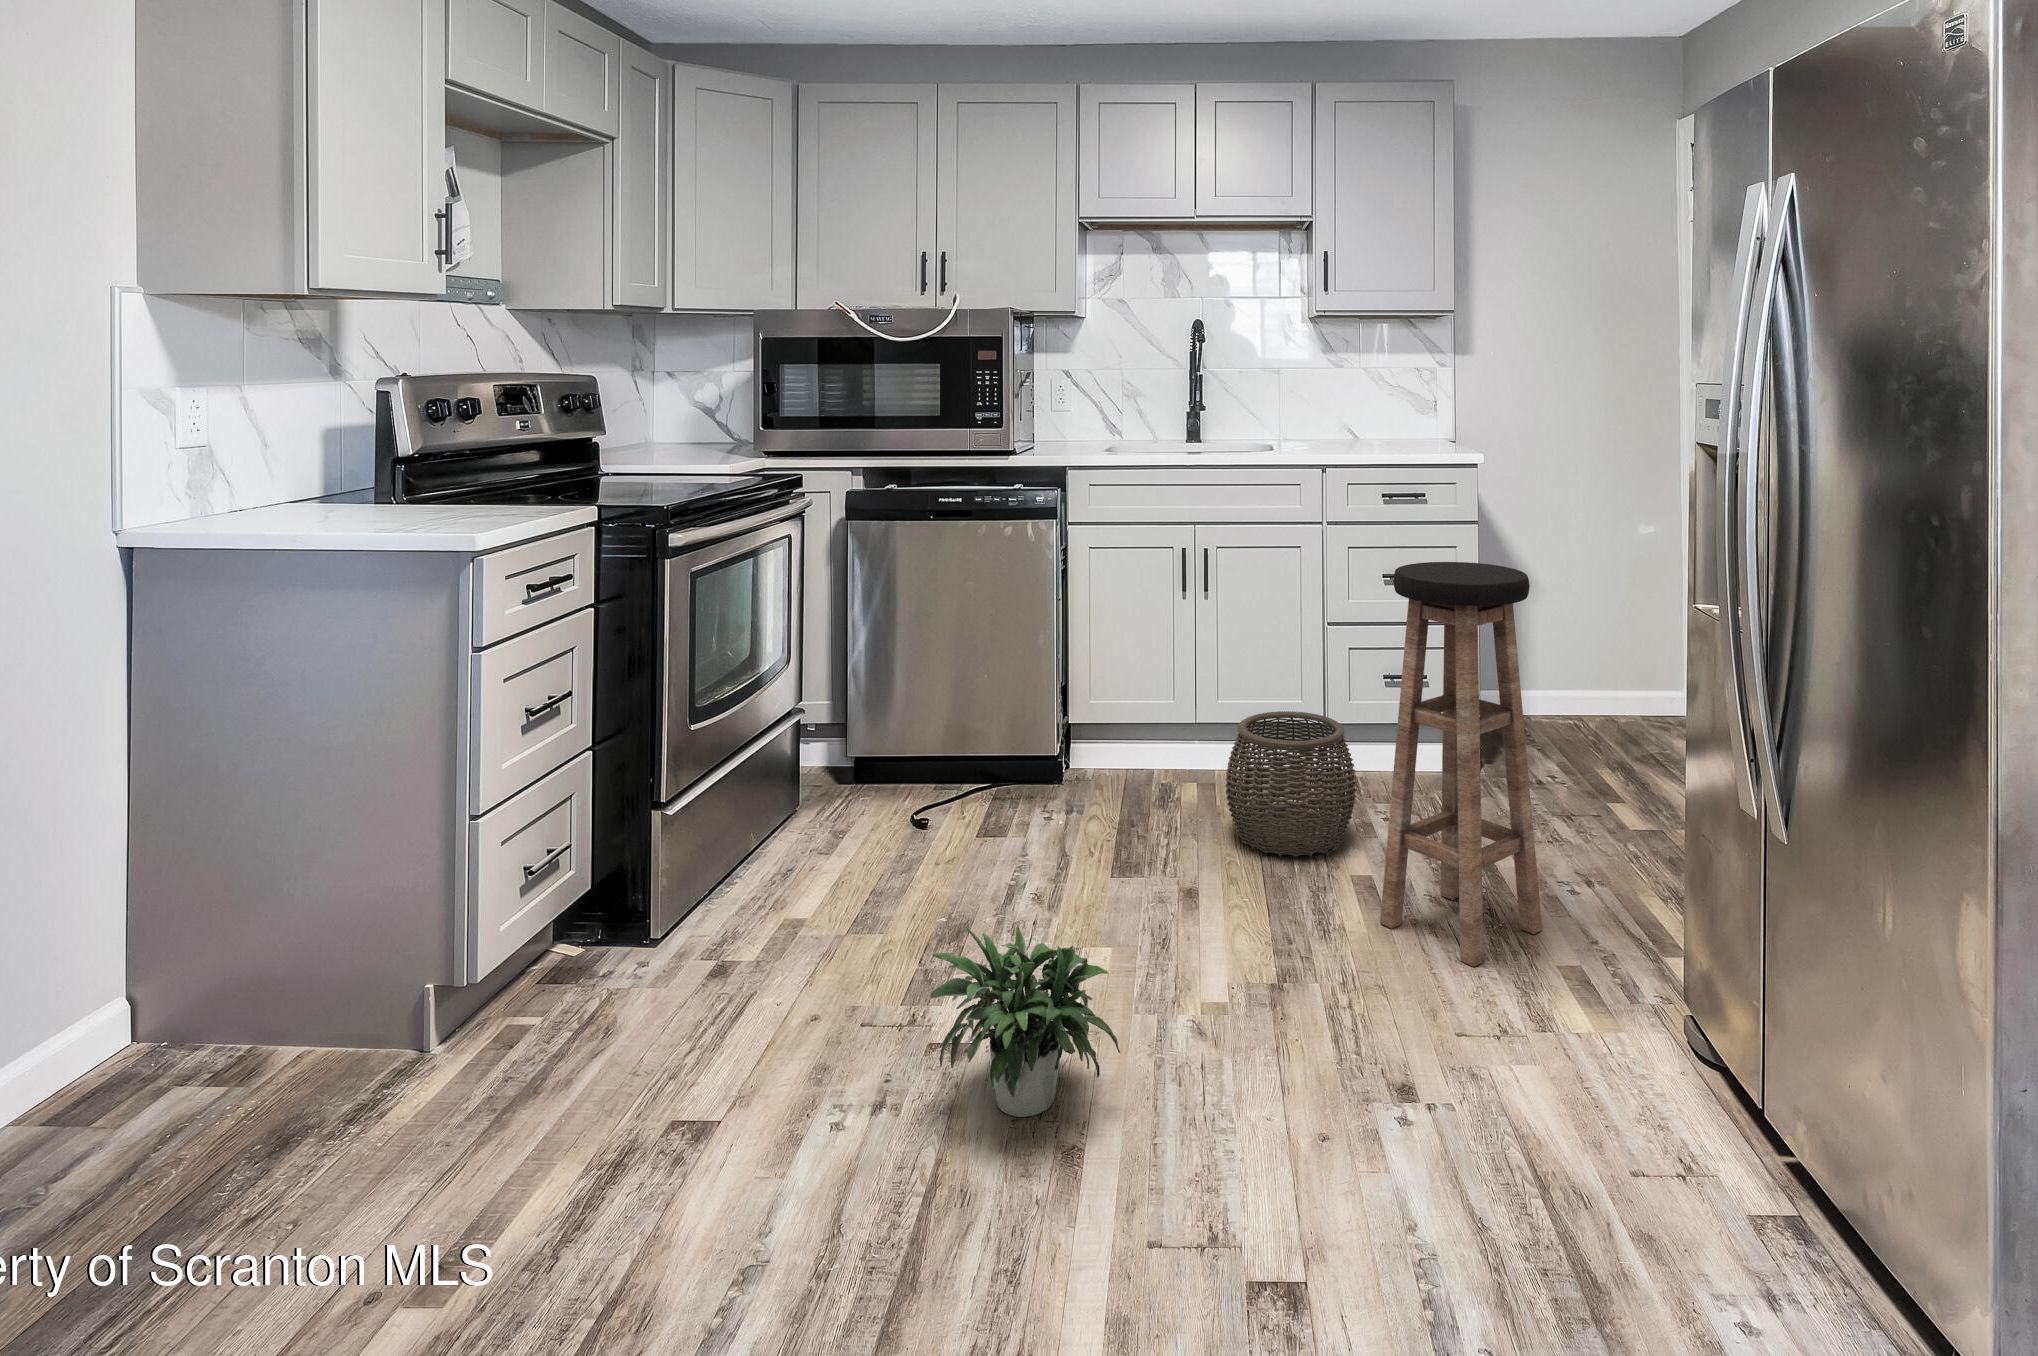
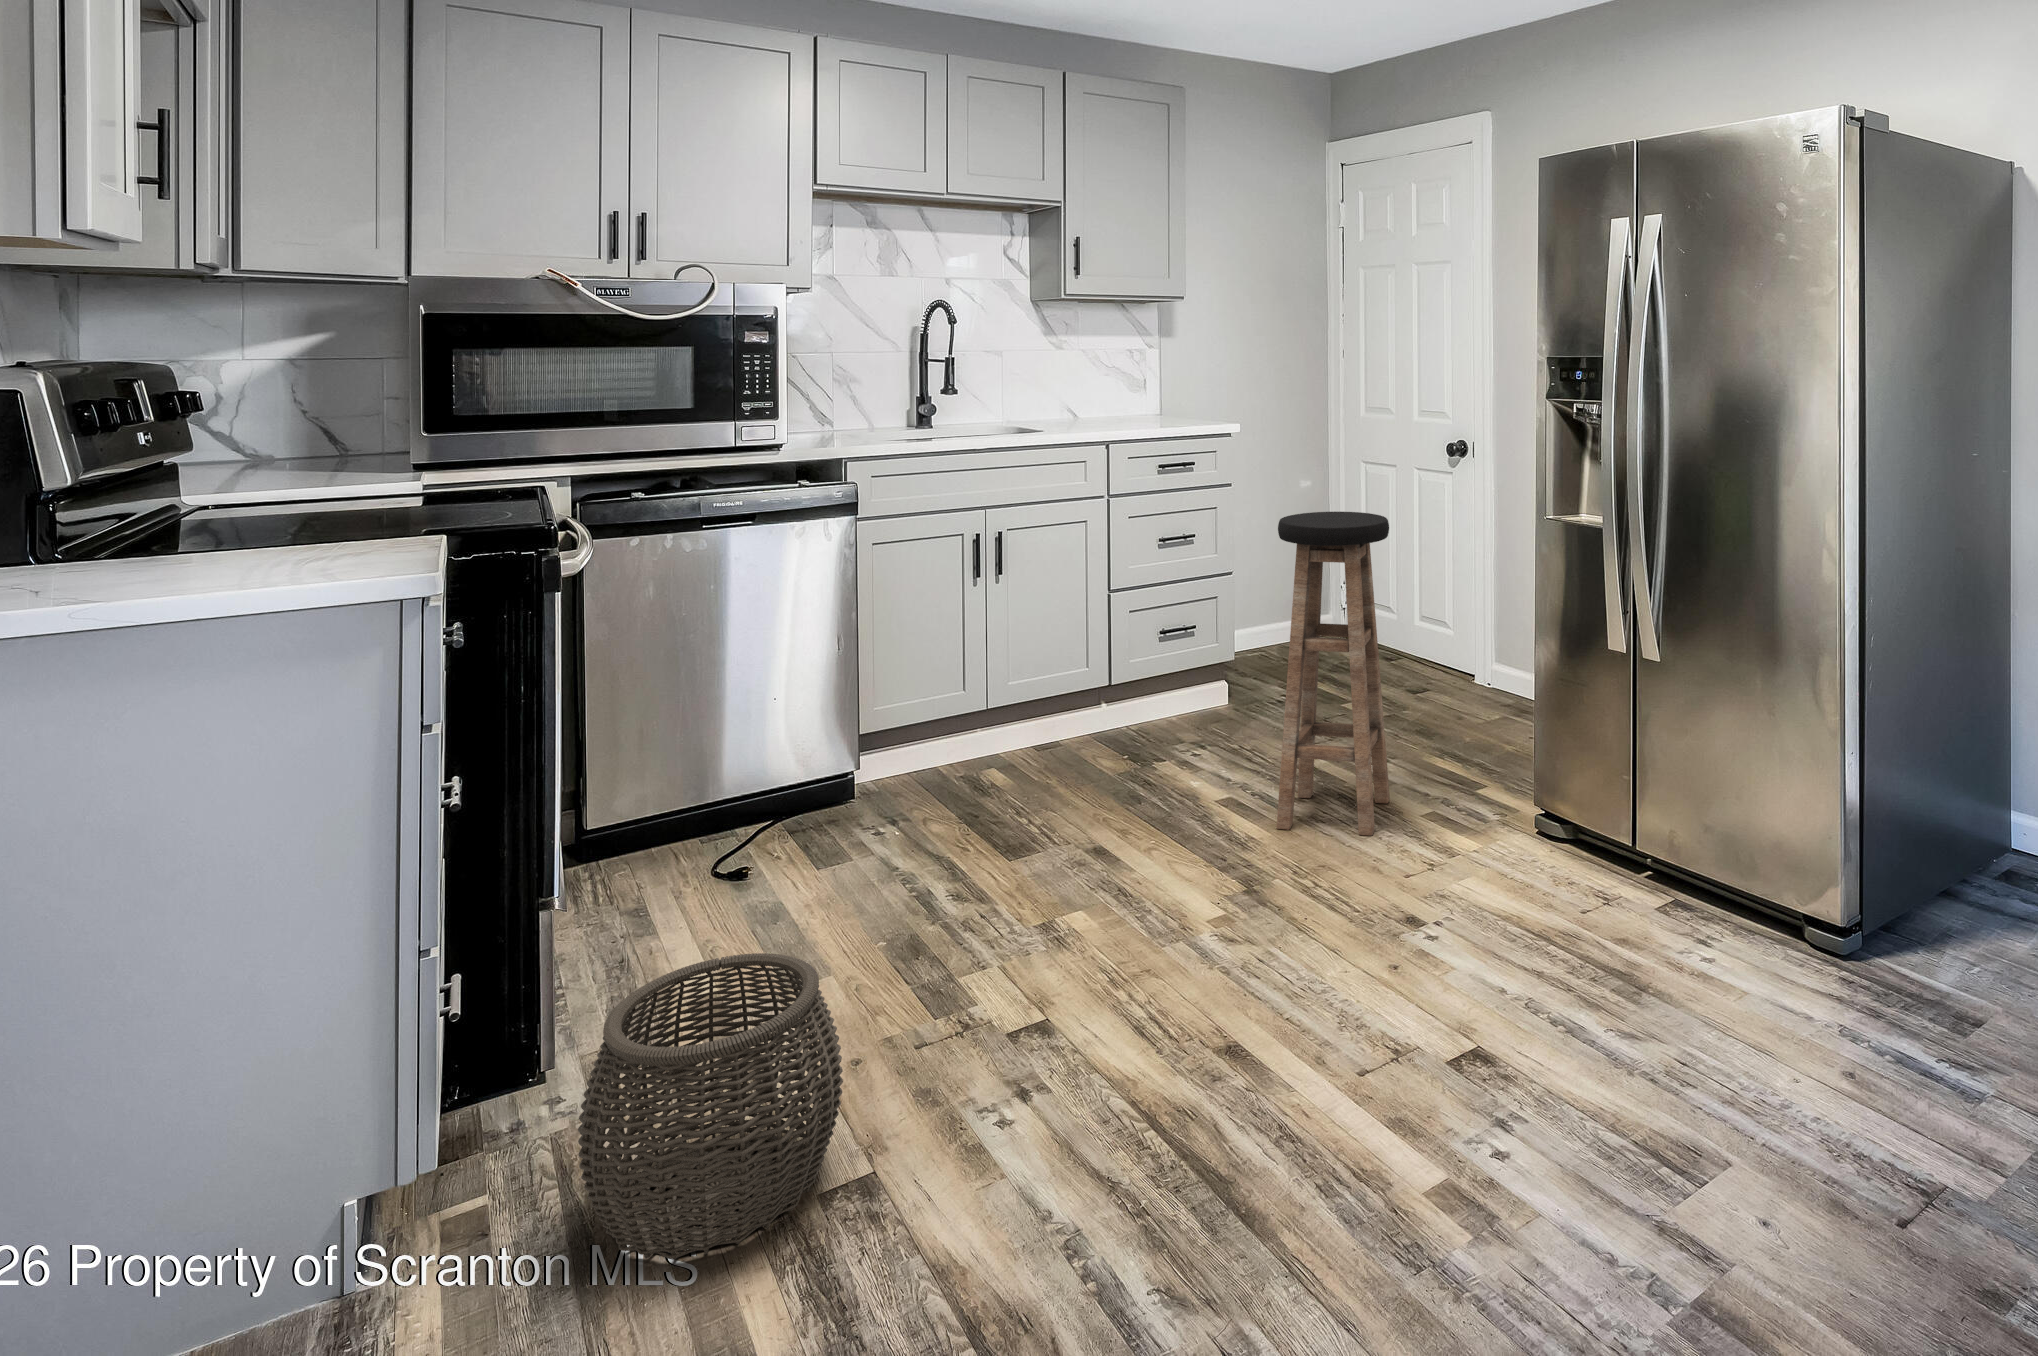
woven basket: present [1225,711,1357,857] -> present [578,953,843,1260]
potted plant: present [885,925,1120,1117] -> none [1005,880,1236,1072]

